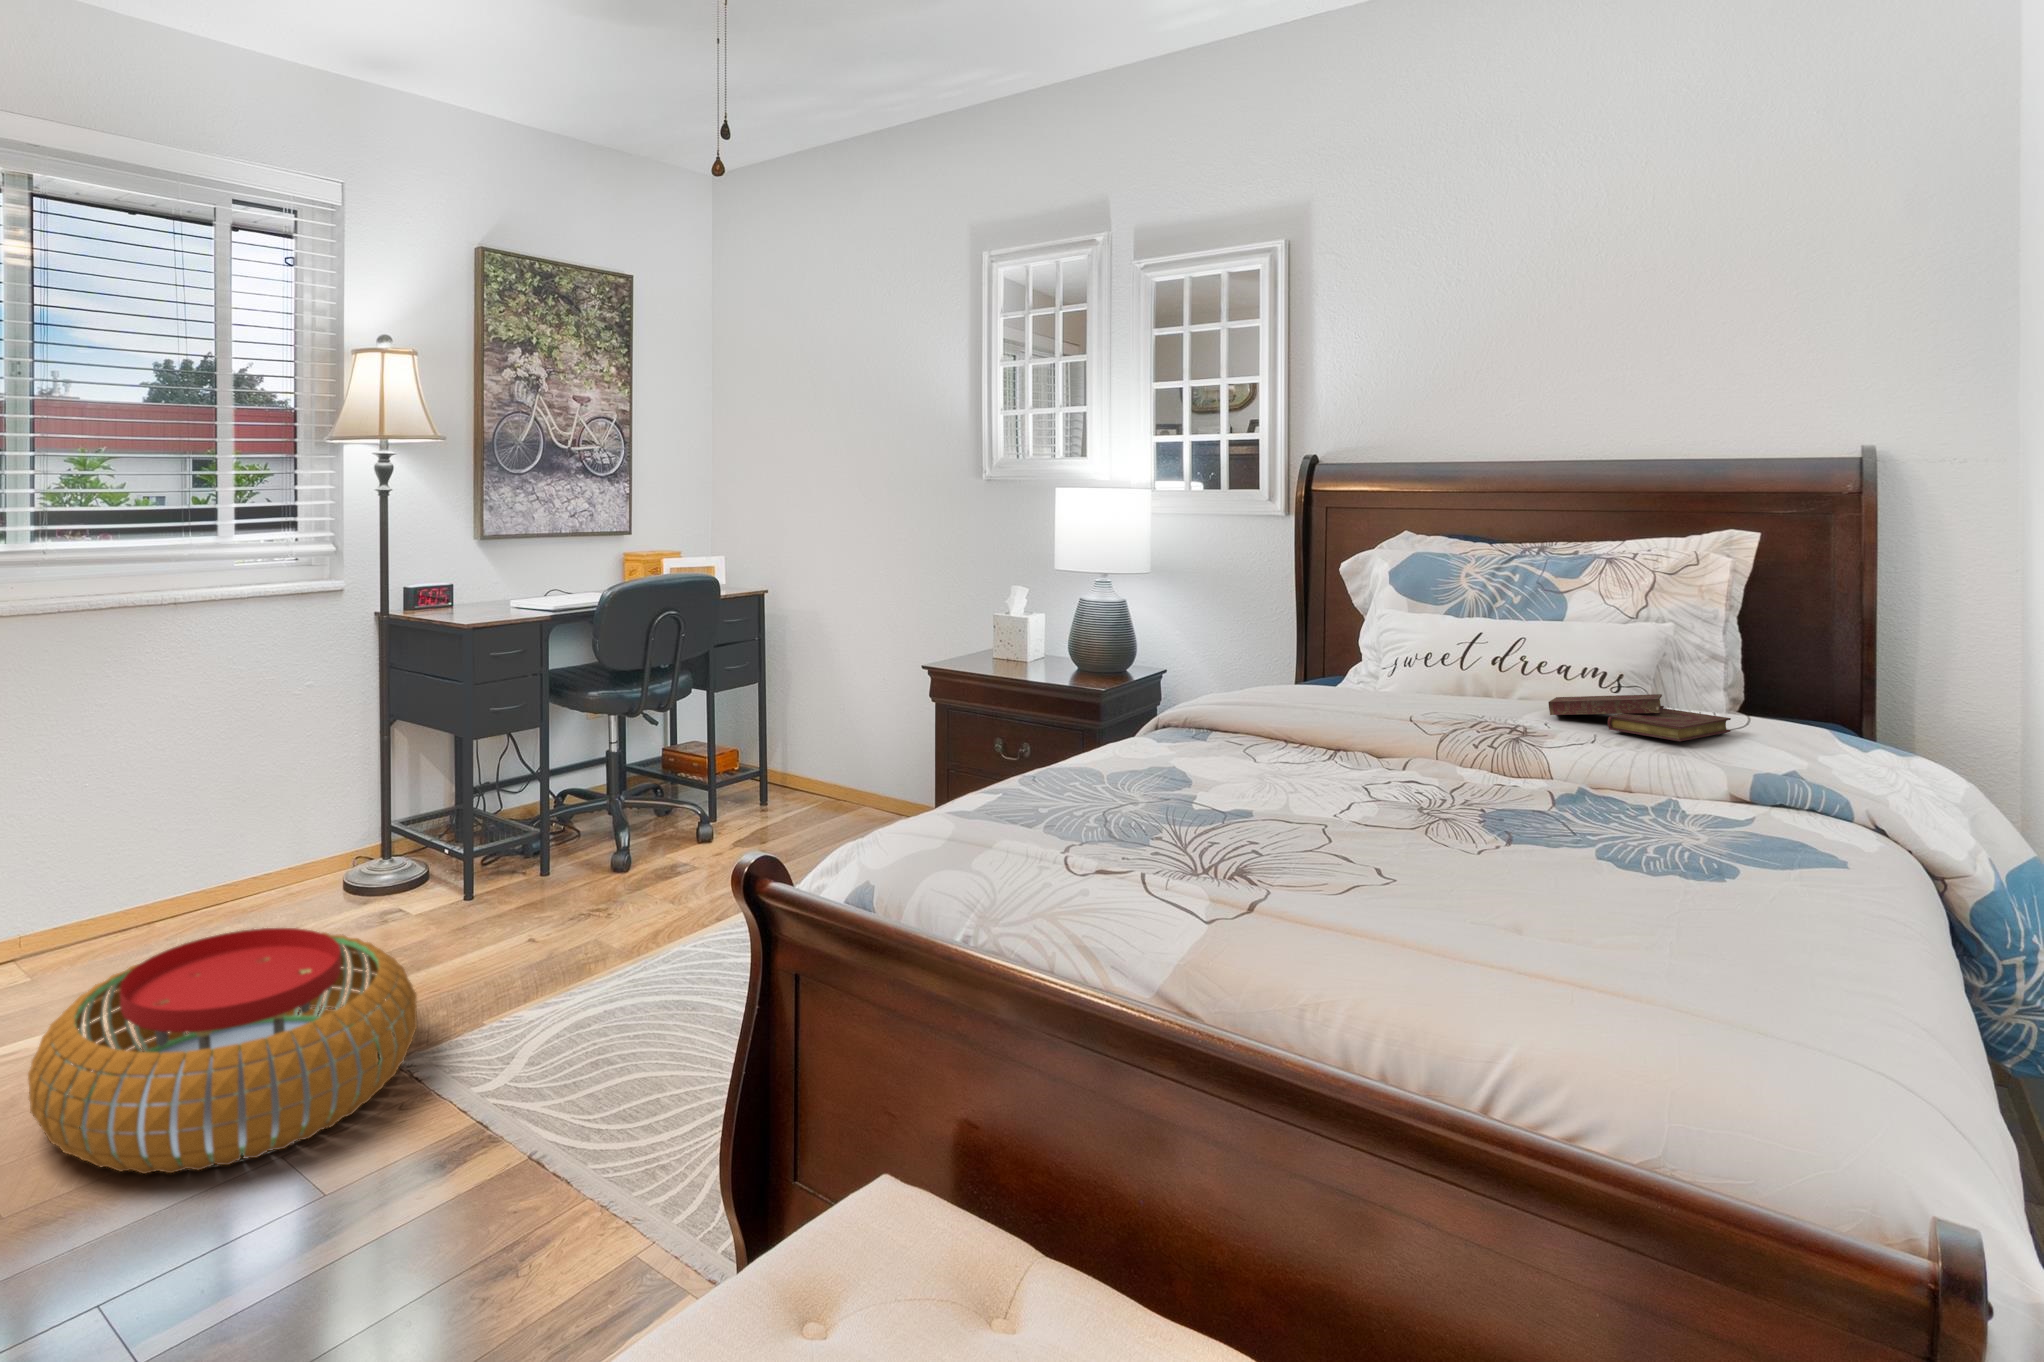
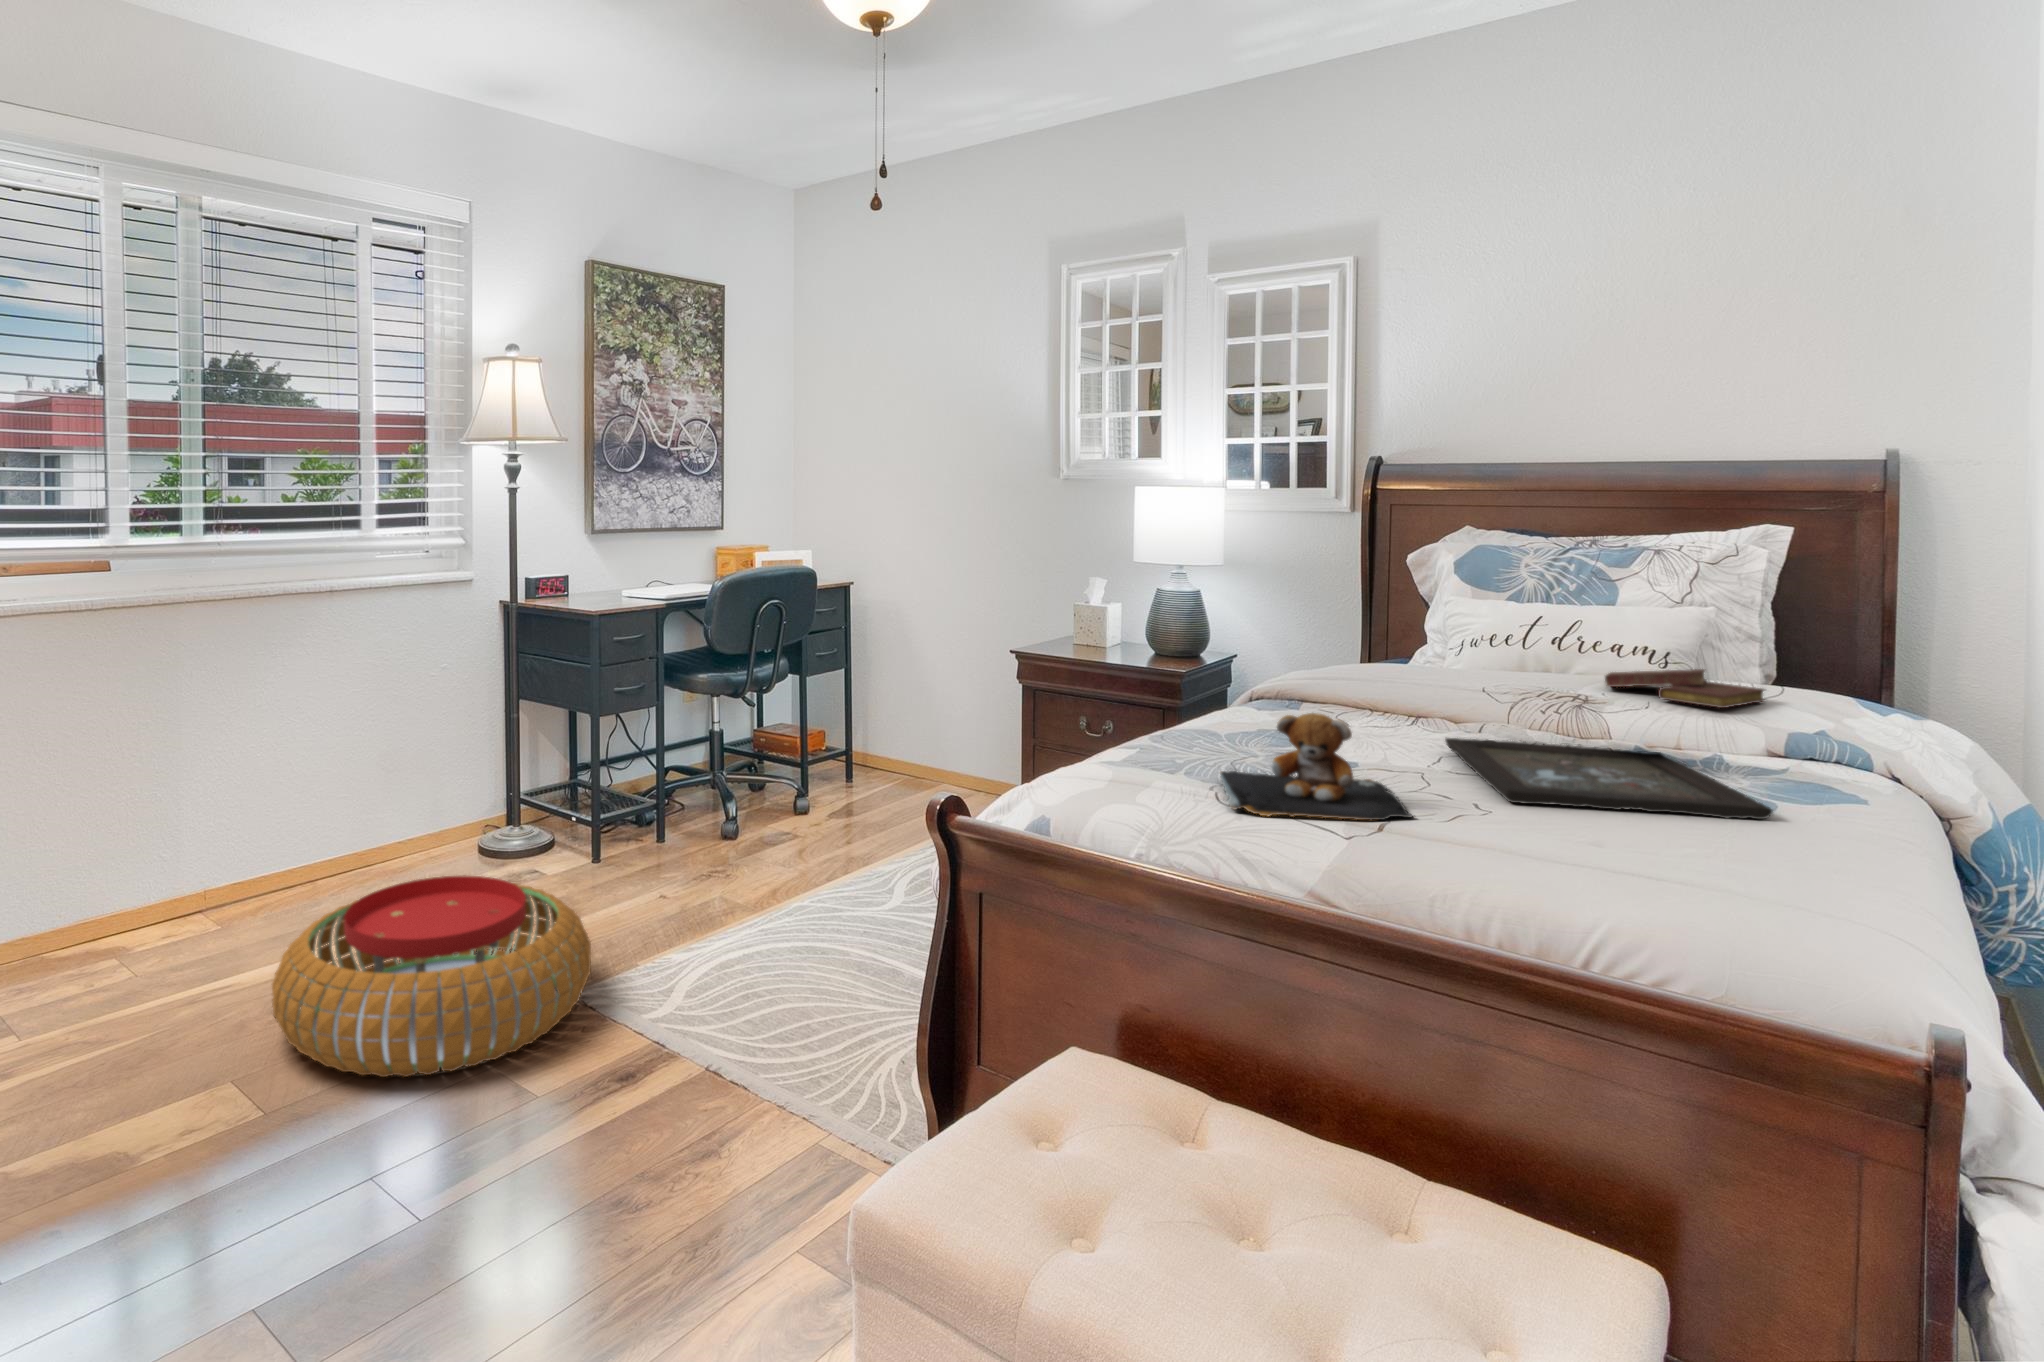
teddy bear: none [1083,756,1306,891] -> present [1220,713,1415,821]
tray: none [1361,777,1733,887] -> present [1445,738,1773,819]

